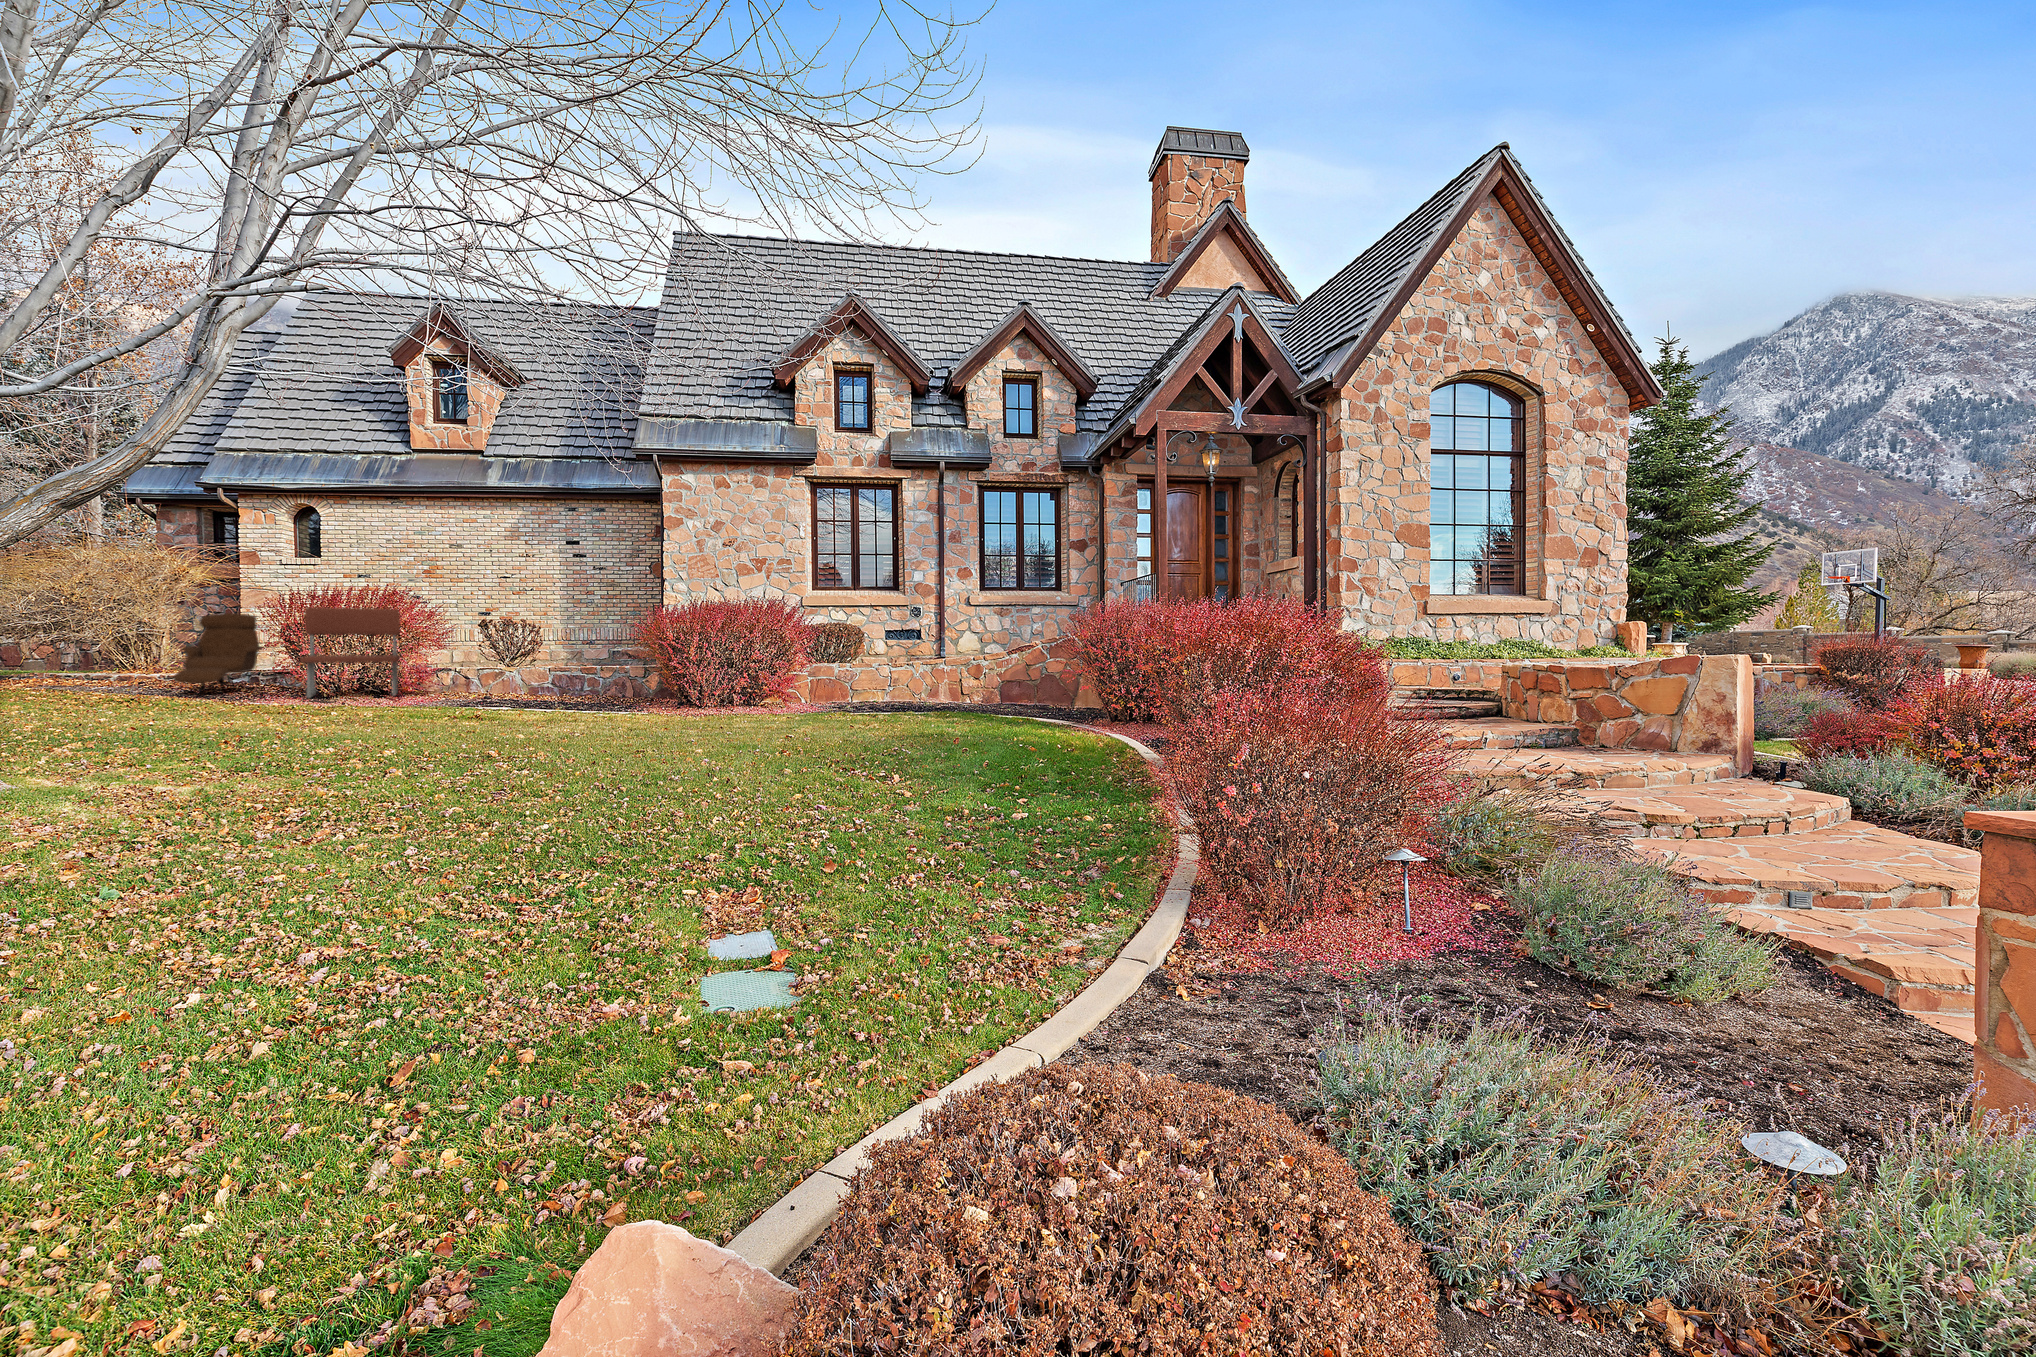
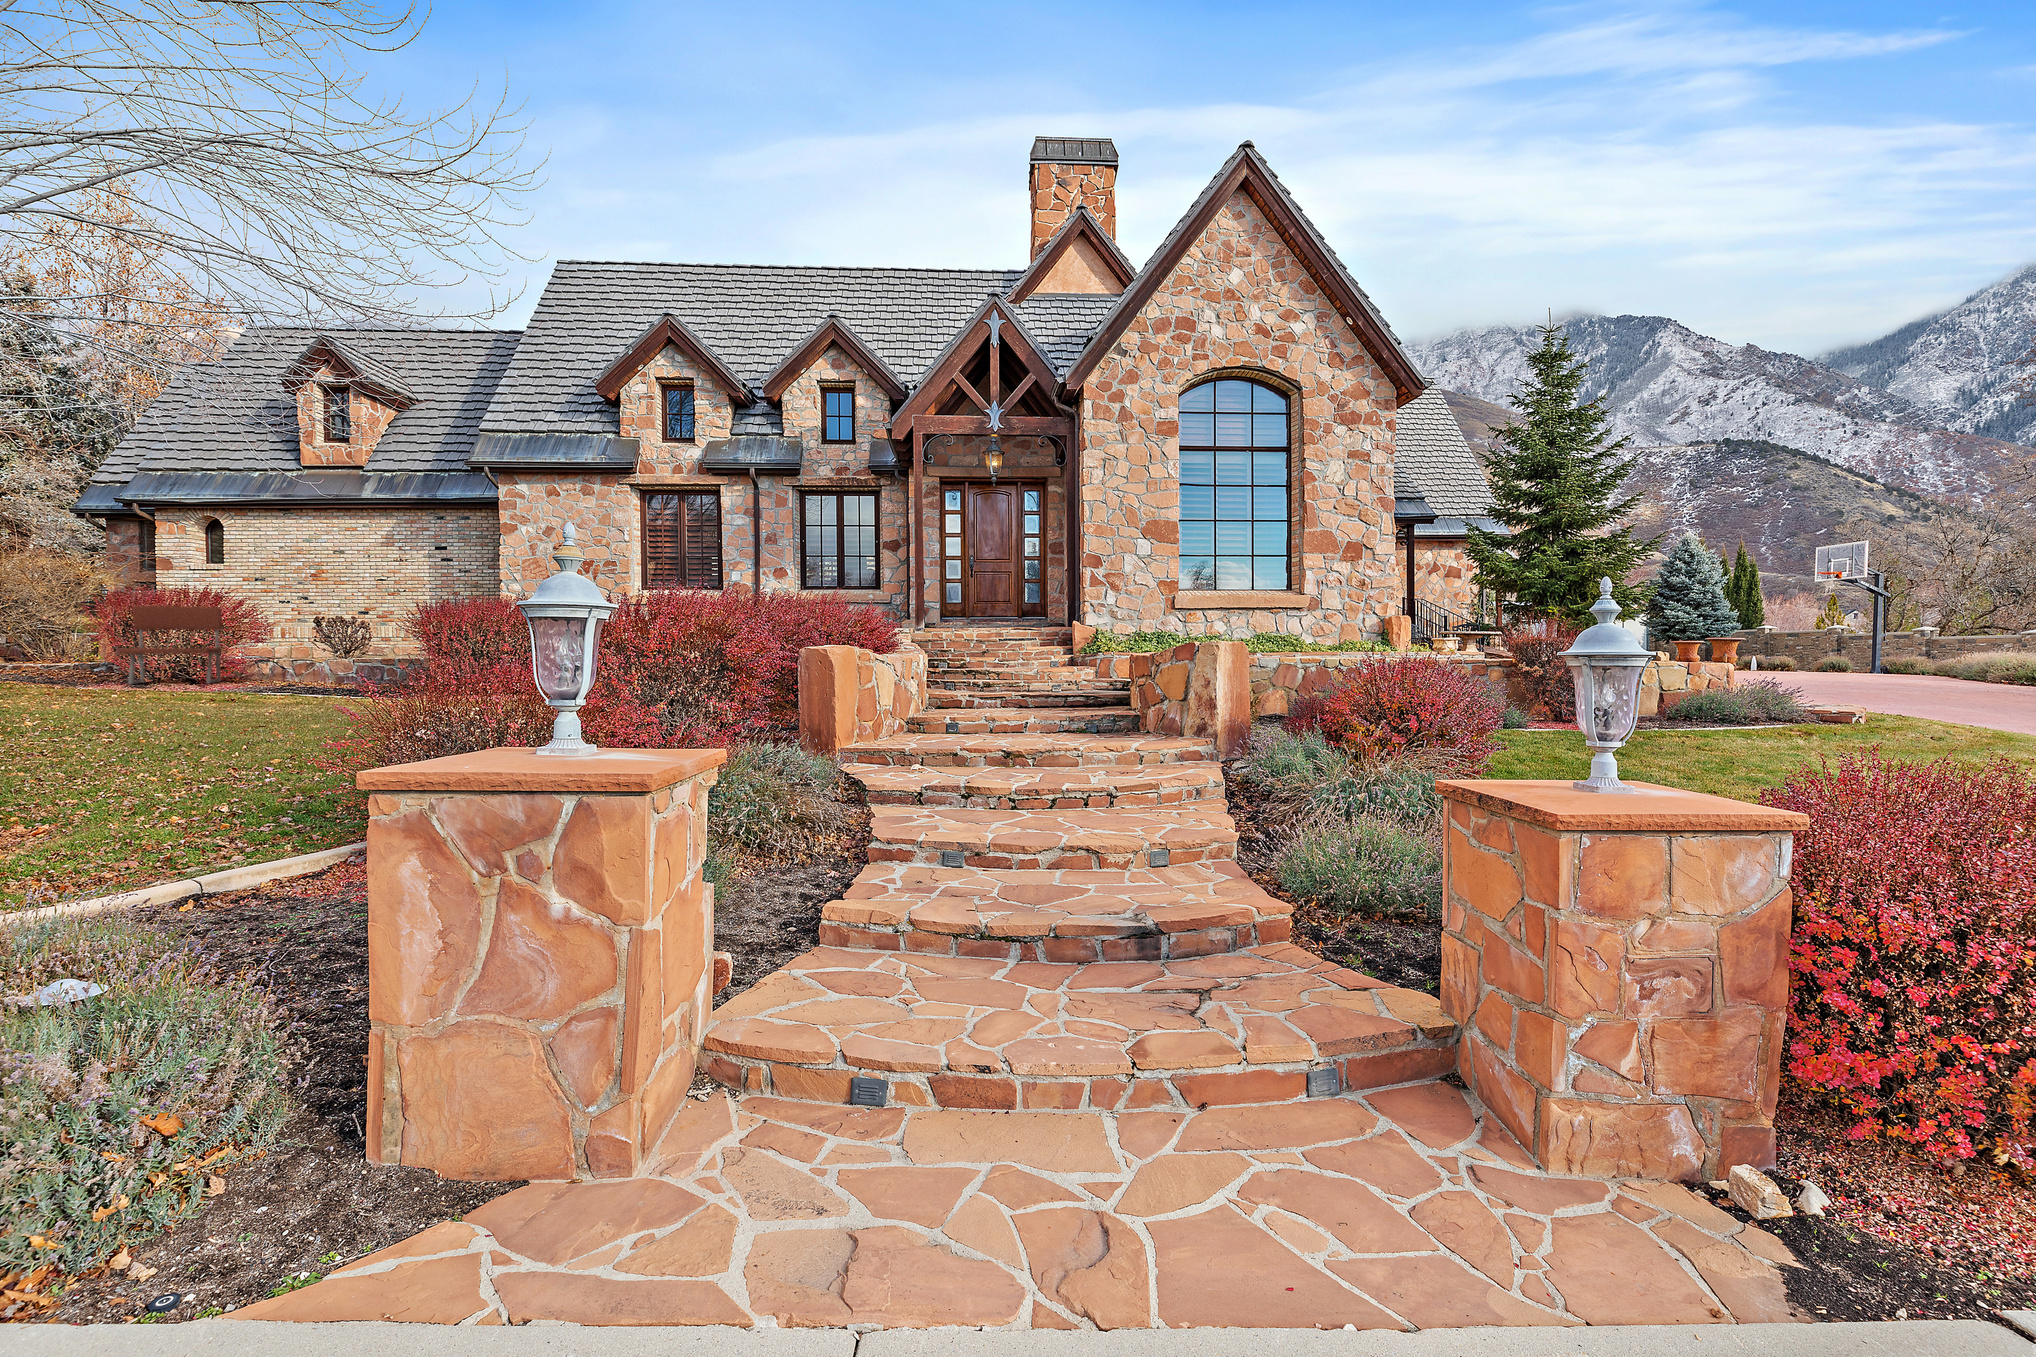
lounge chair: present [174,613,262,694] -> none [22,612,116,681]

